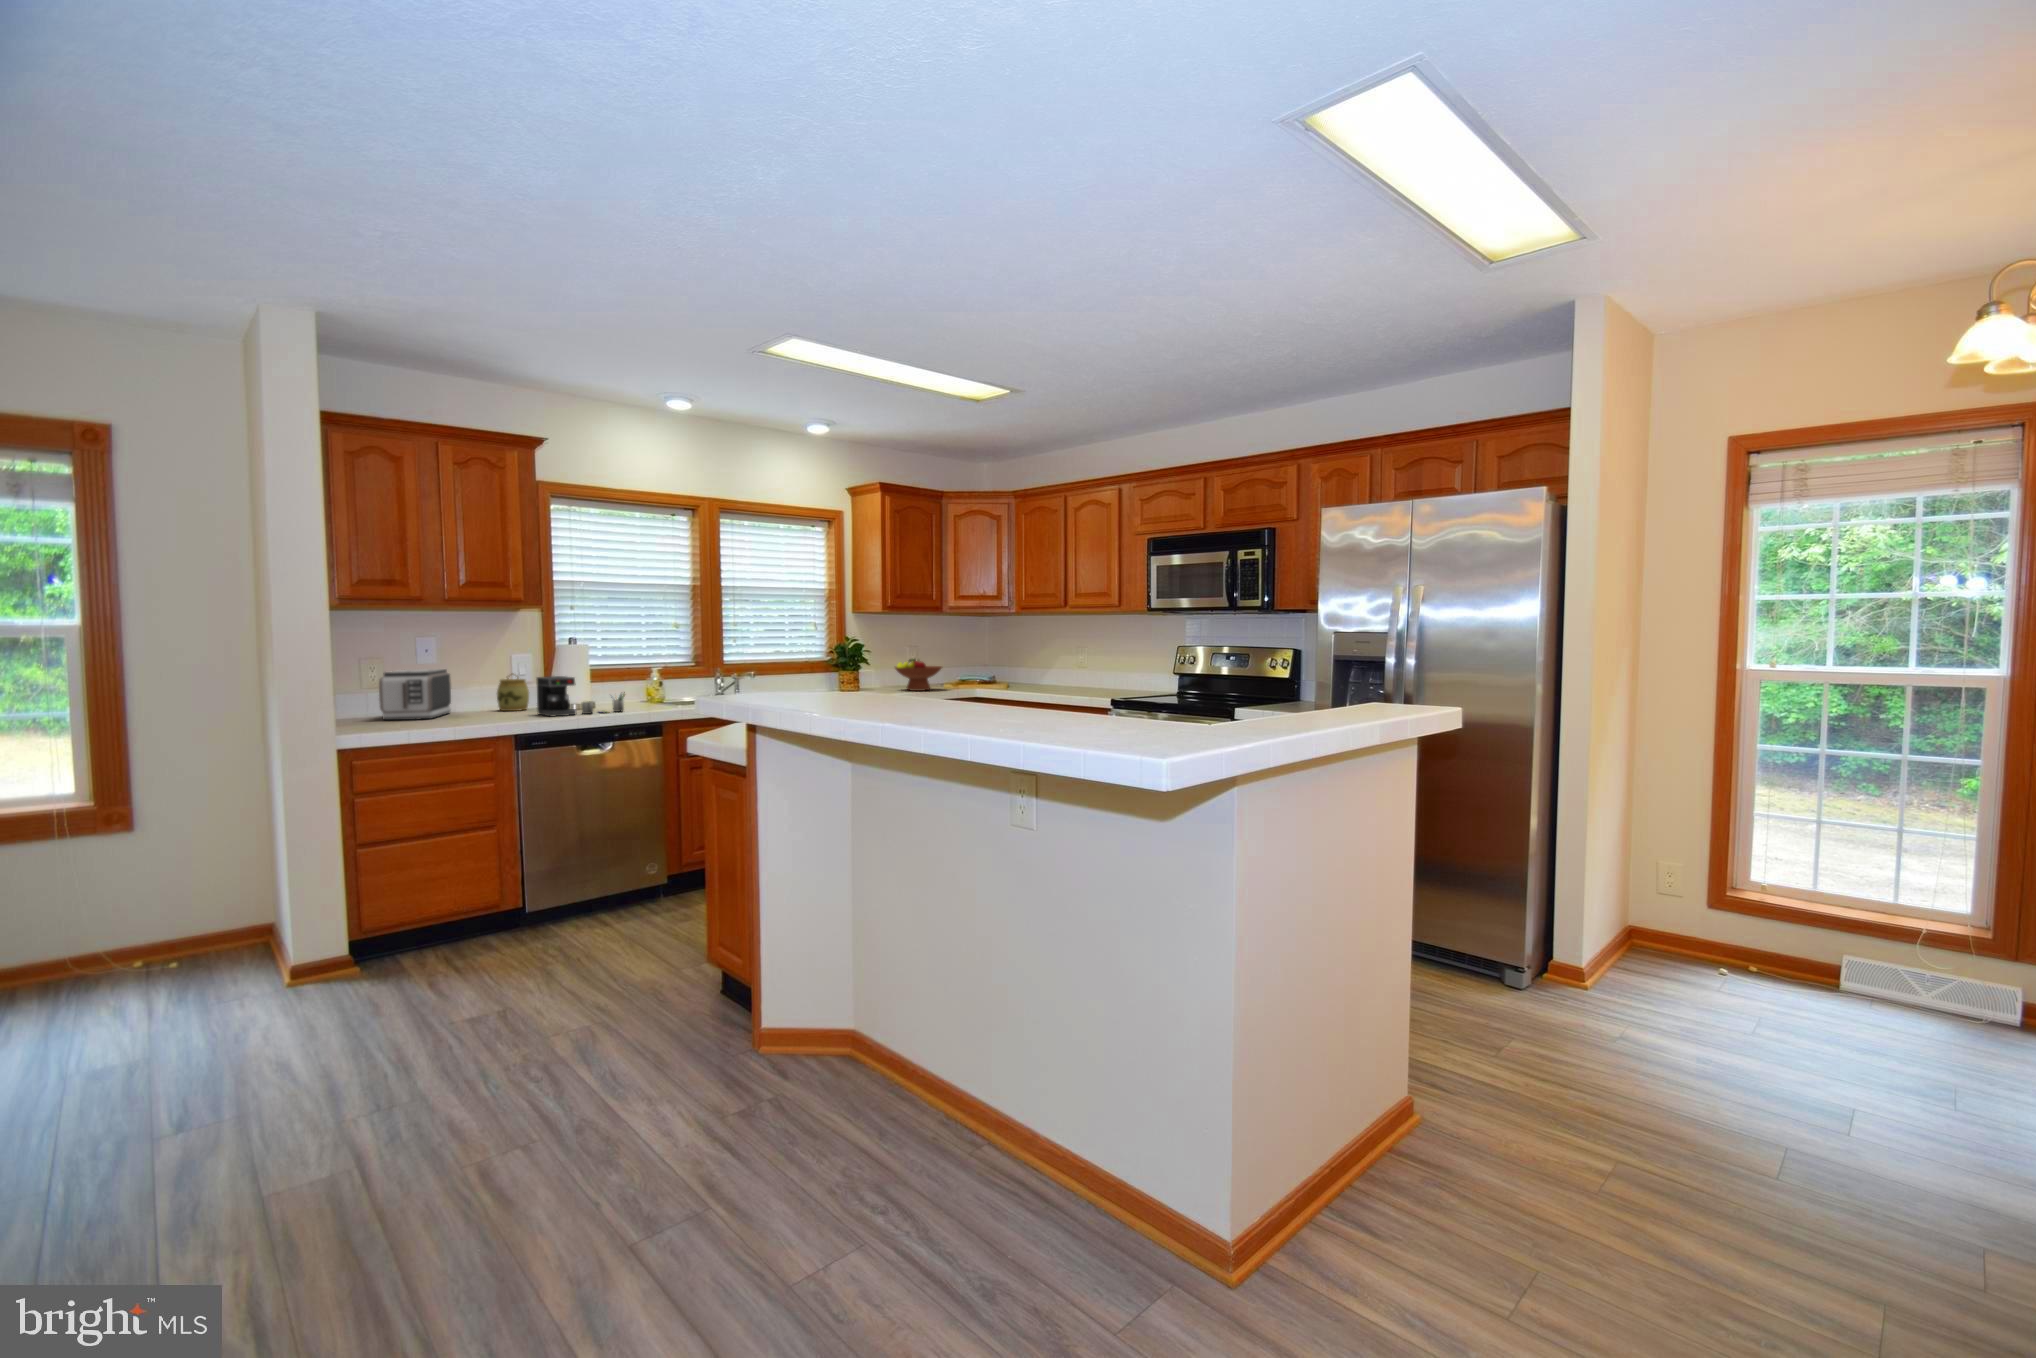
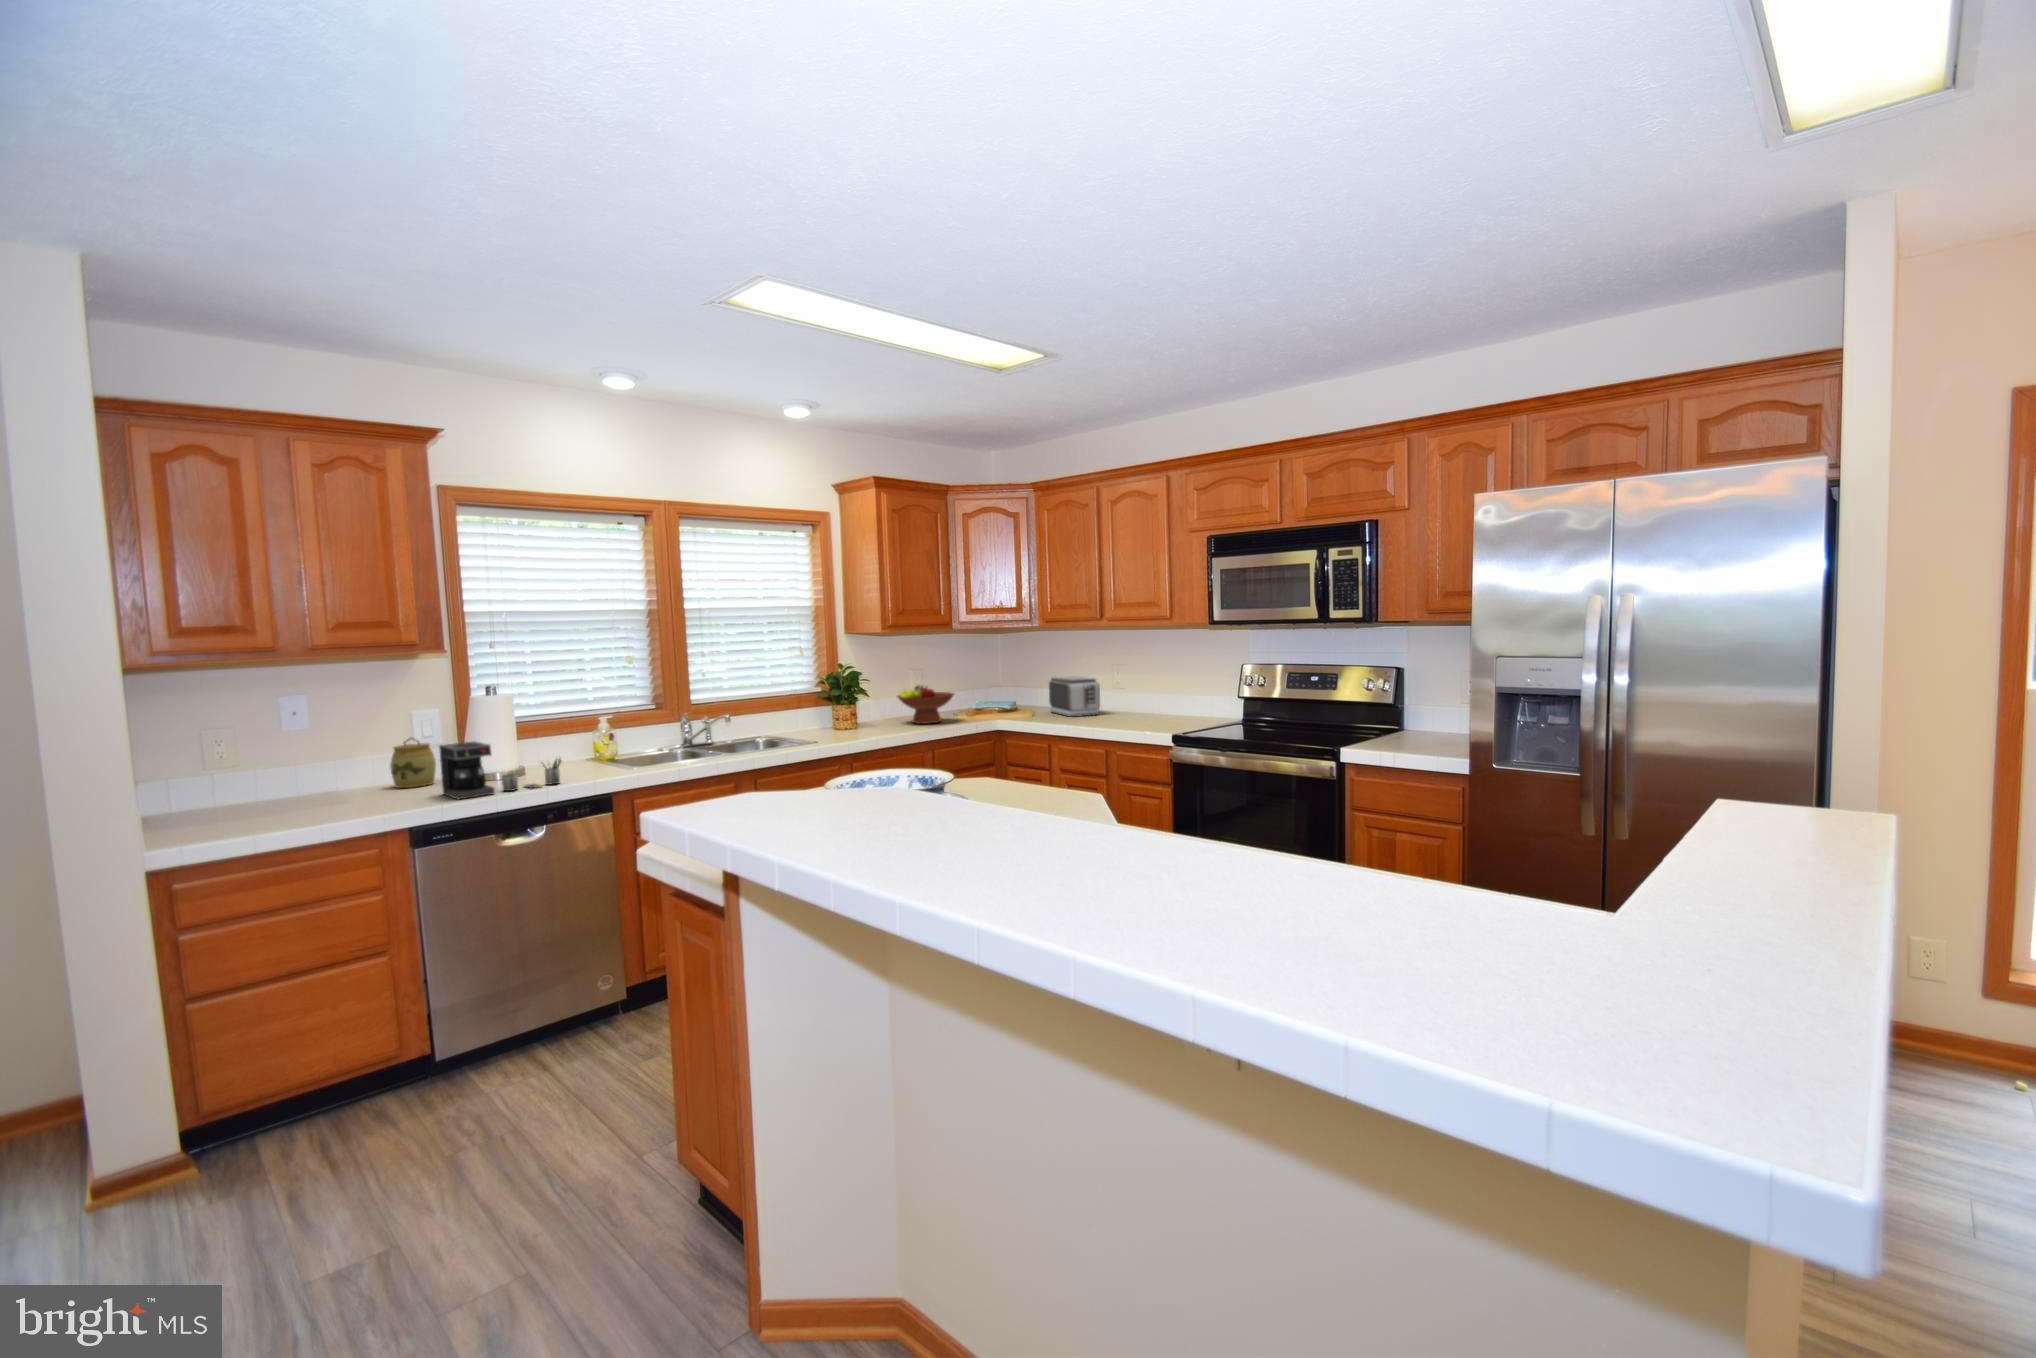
toaster: present [379,669,451,720] -> present [1049,676,1100,717]

